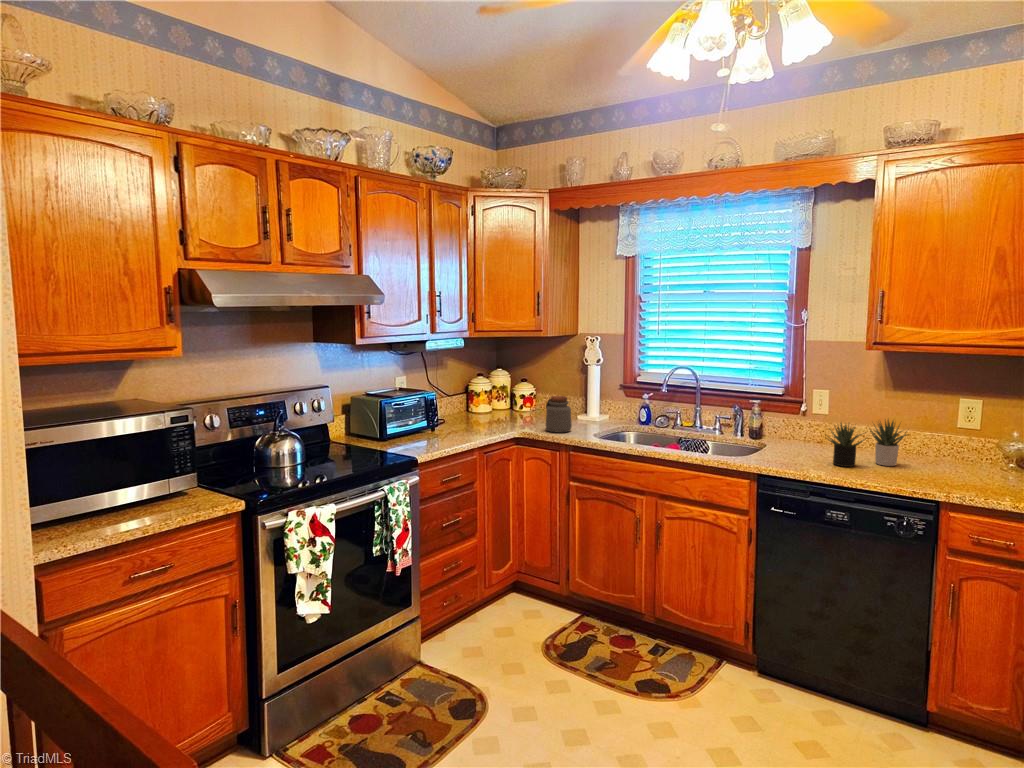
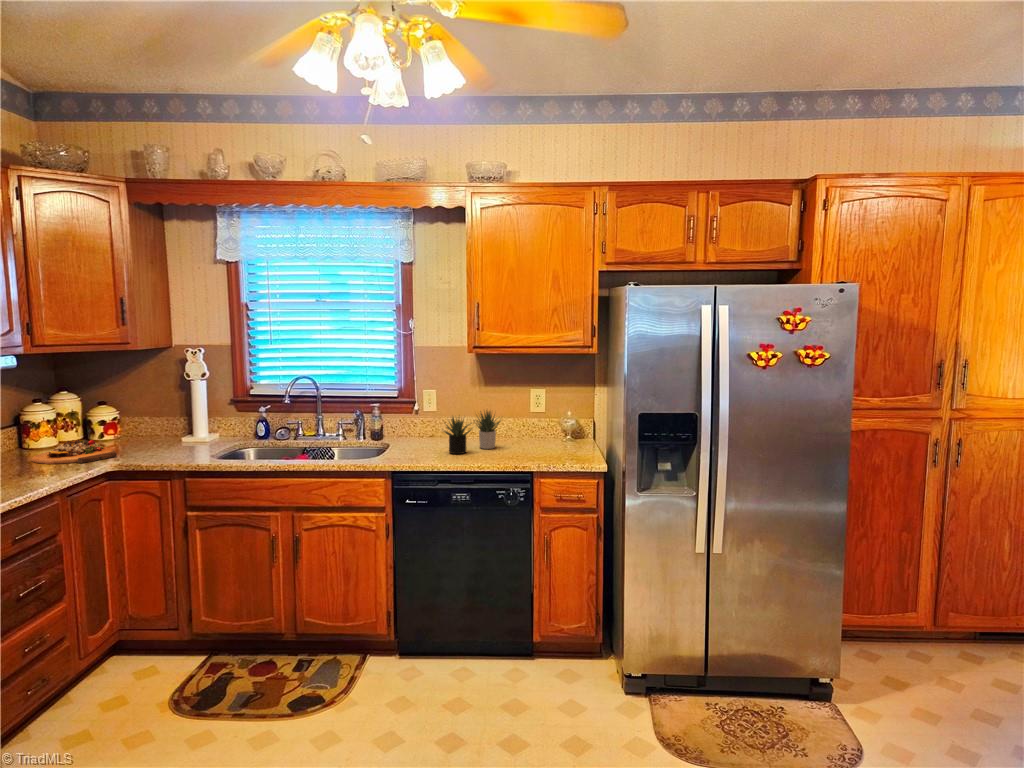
jar: present [546,396,572,433] -> none [145,416,180,459]
cutting board: none [469,409,526,429] -> present [31,440,117,464]

